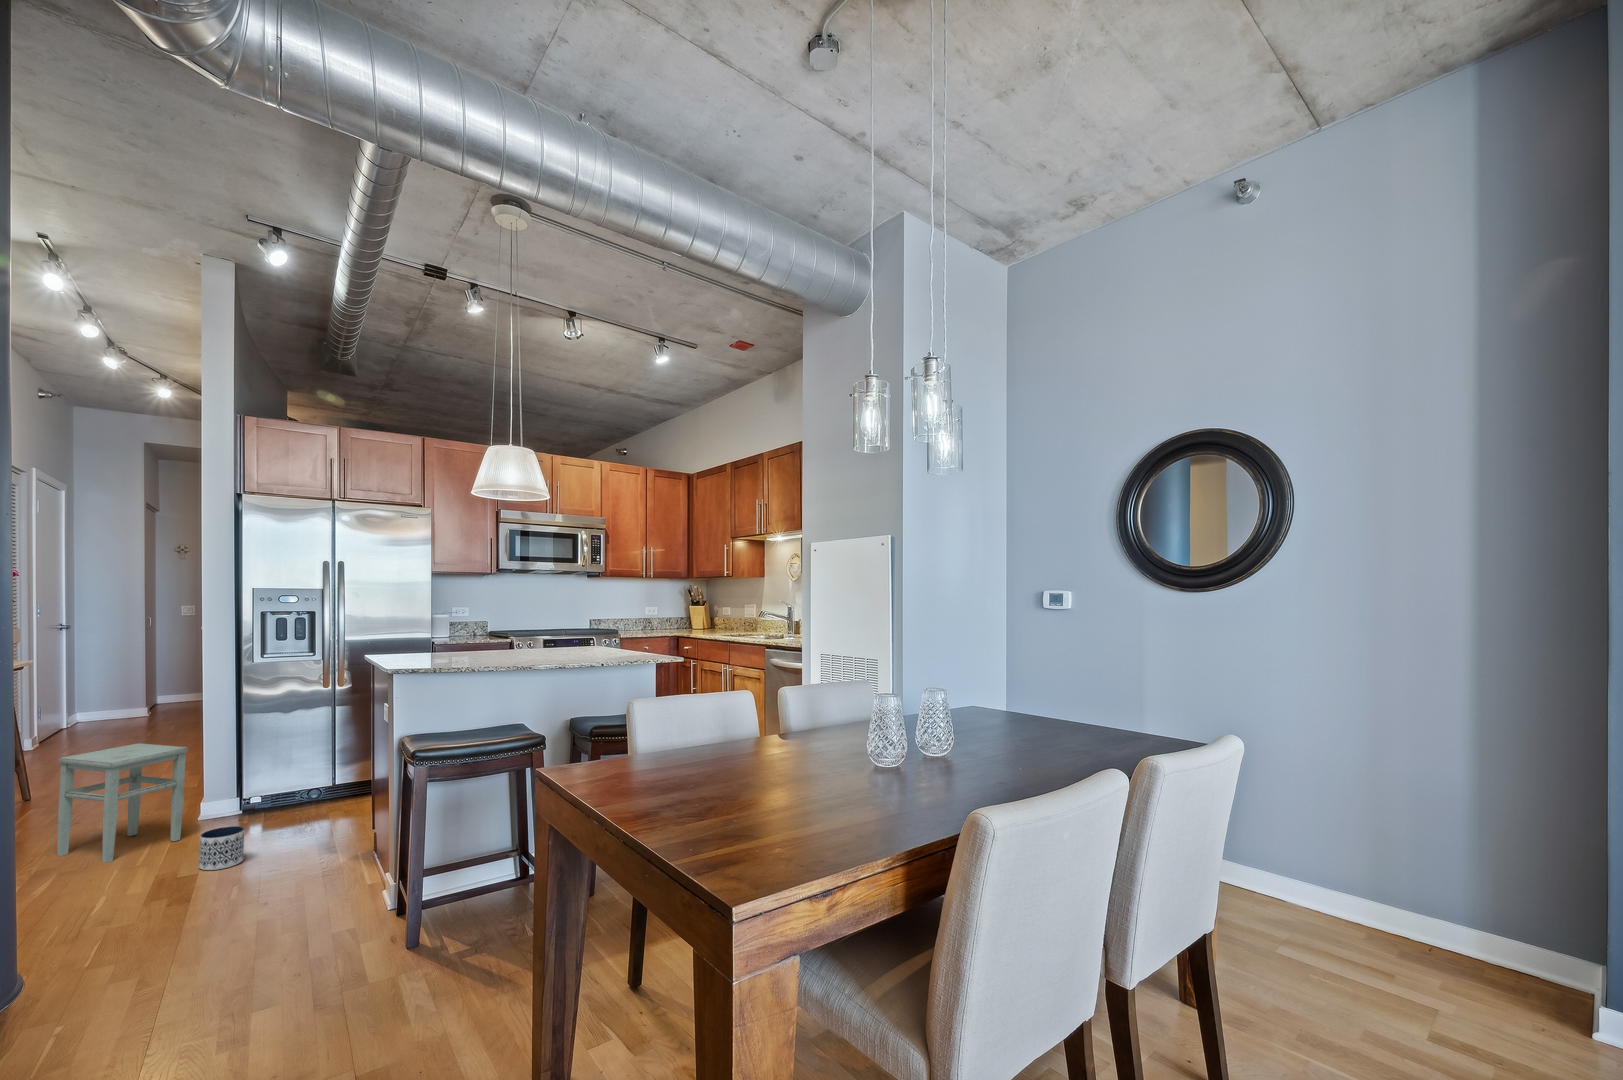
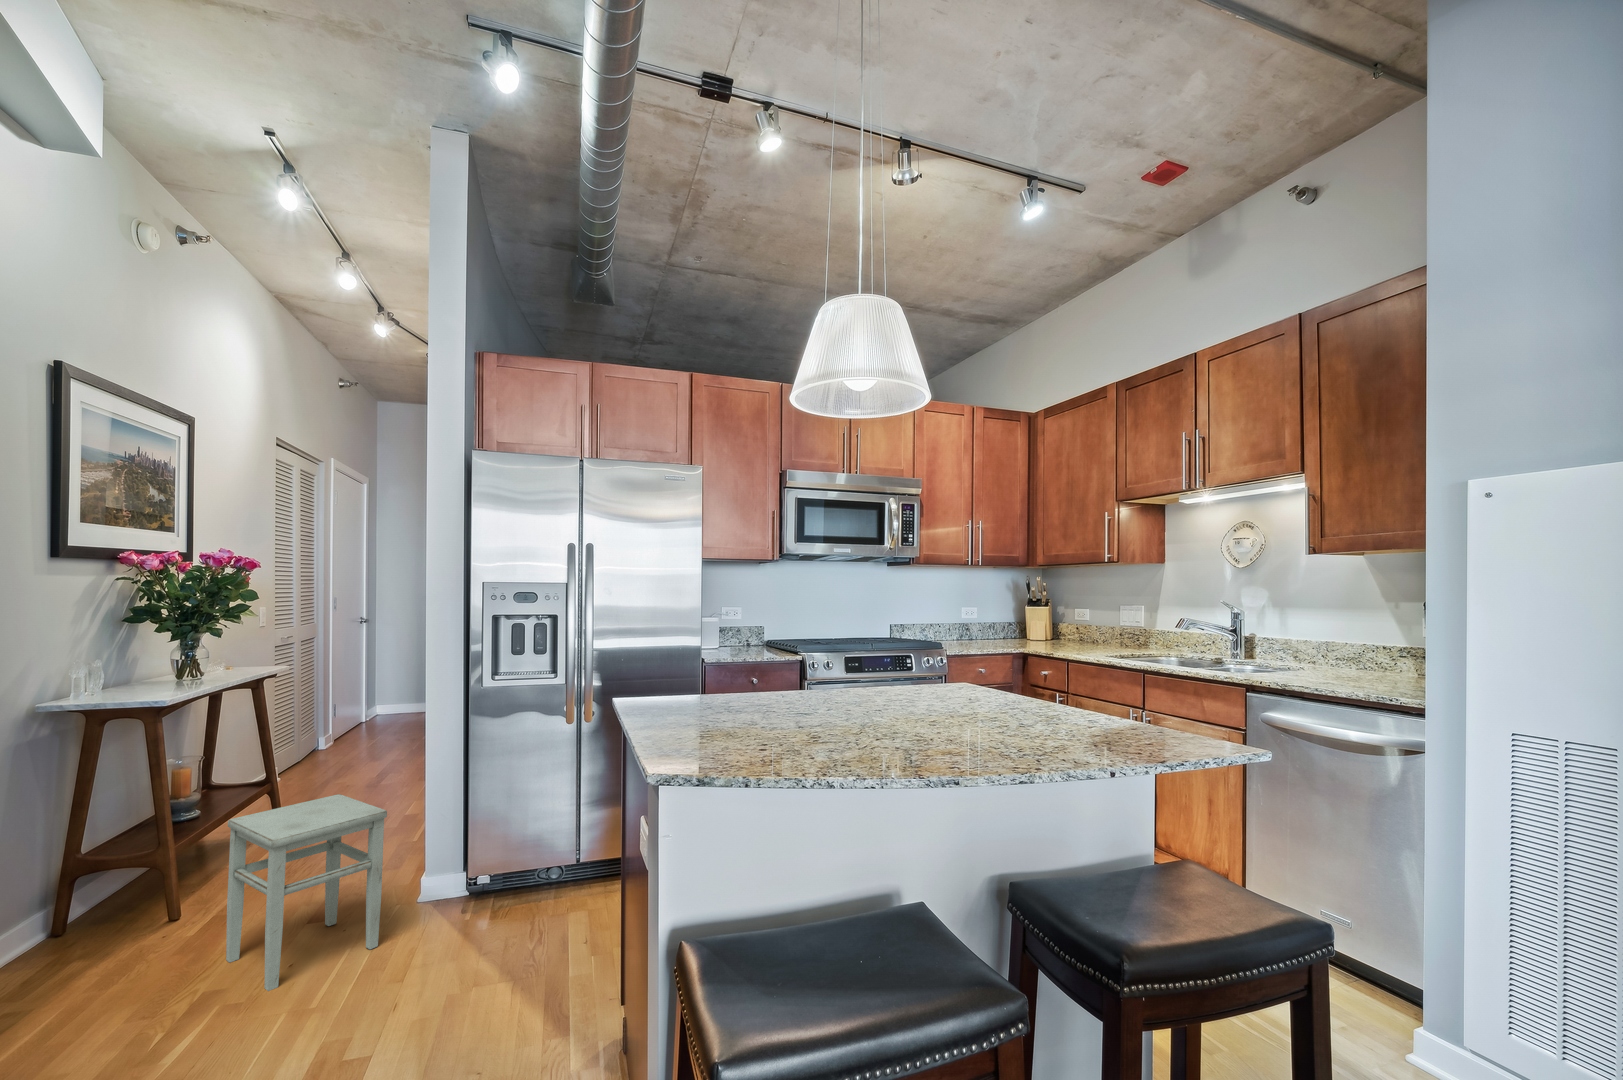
planter: present [199,826,244,870] -> none [368,961,436,1046]

